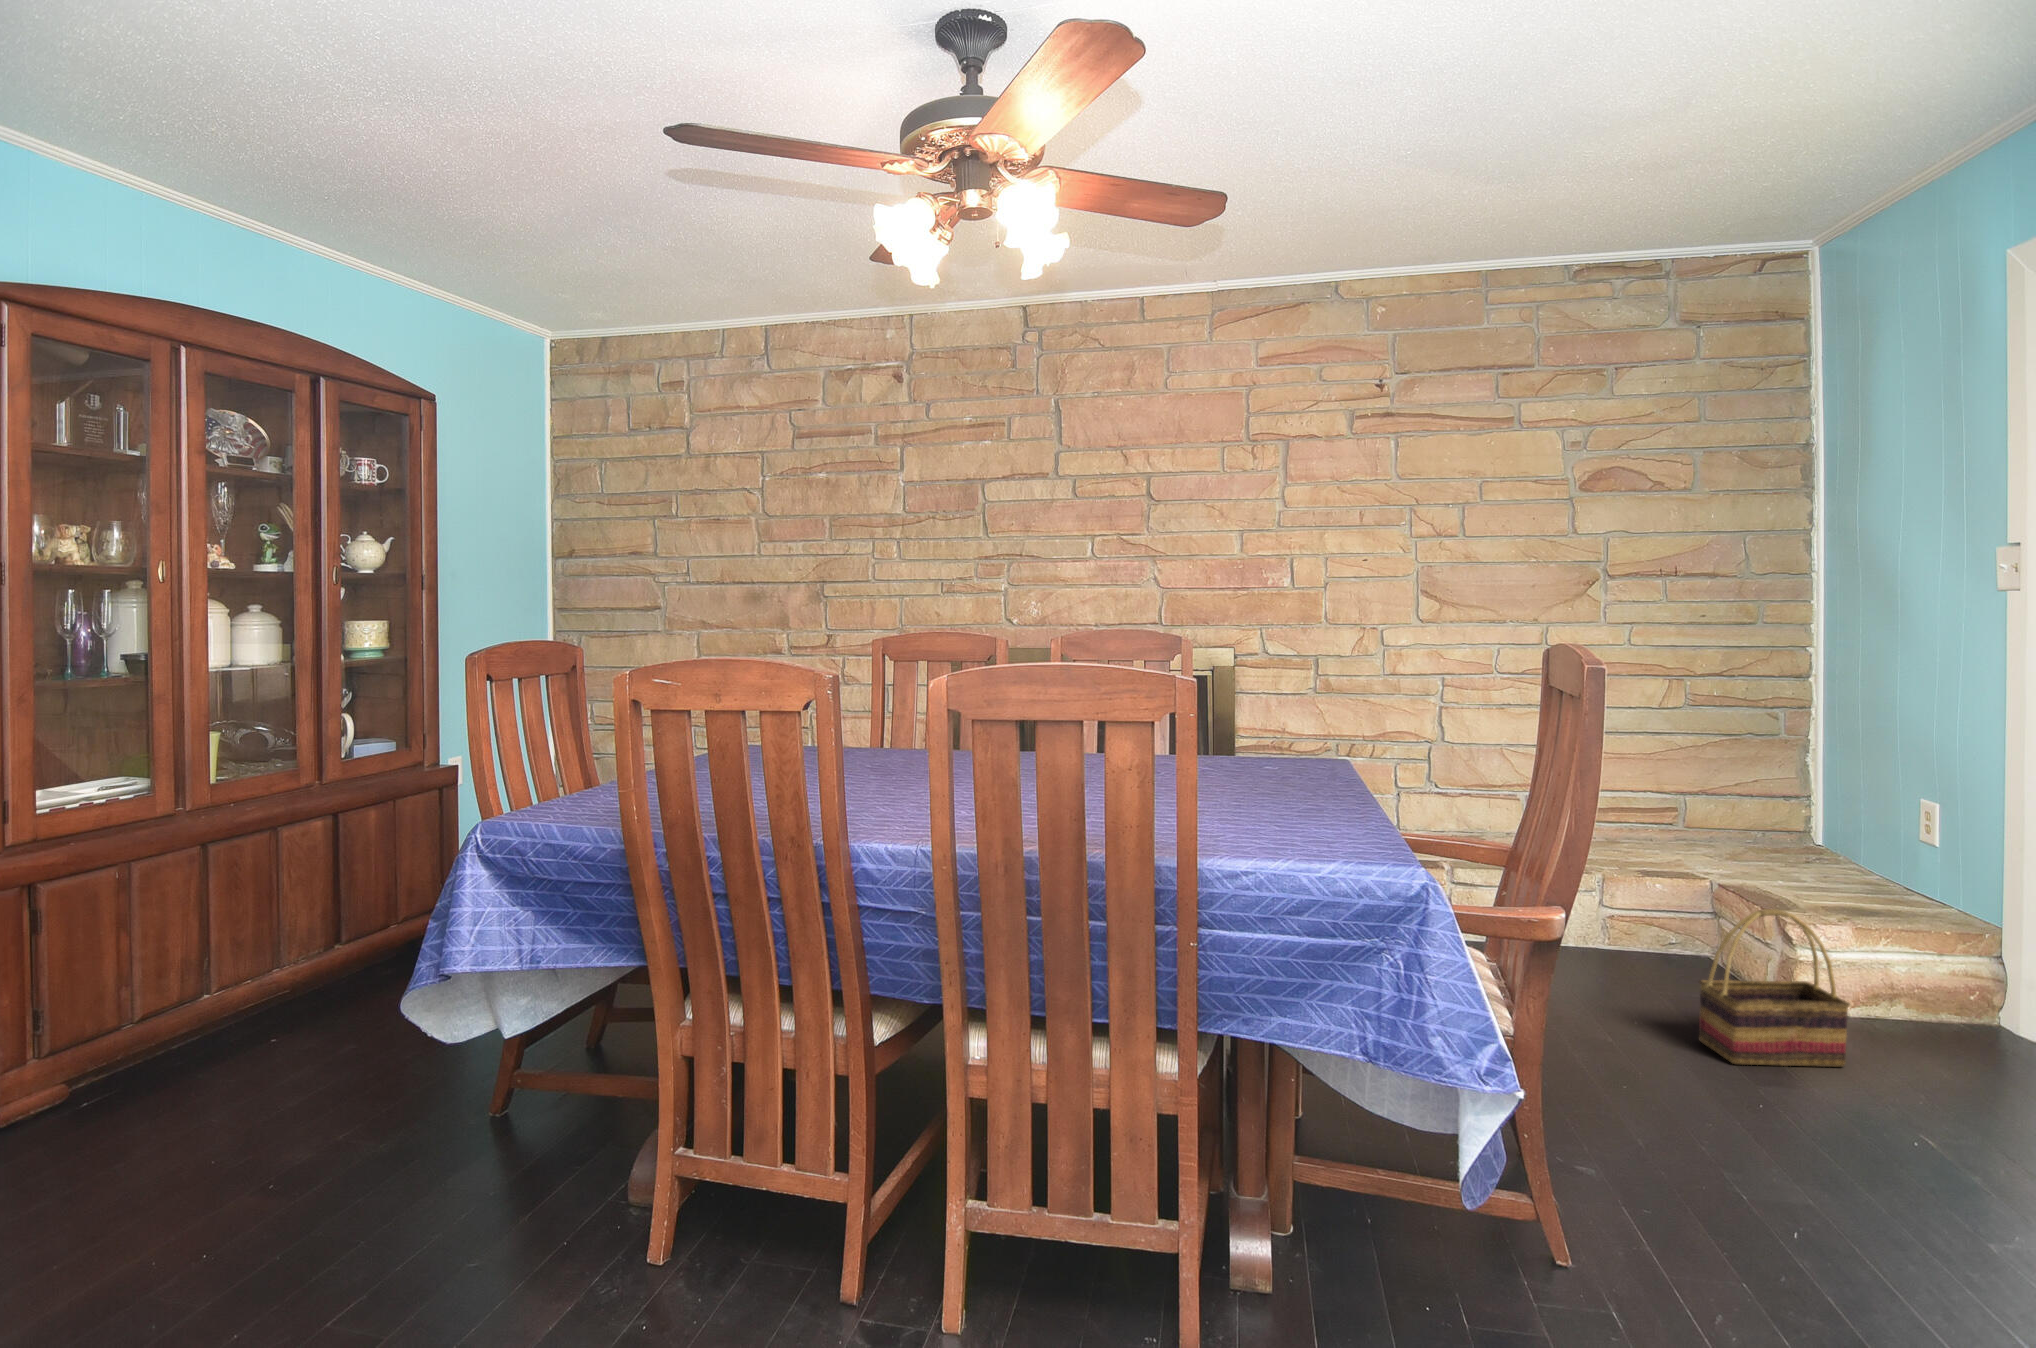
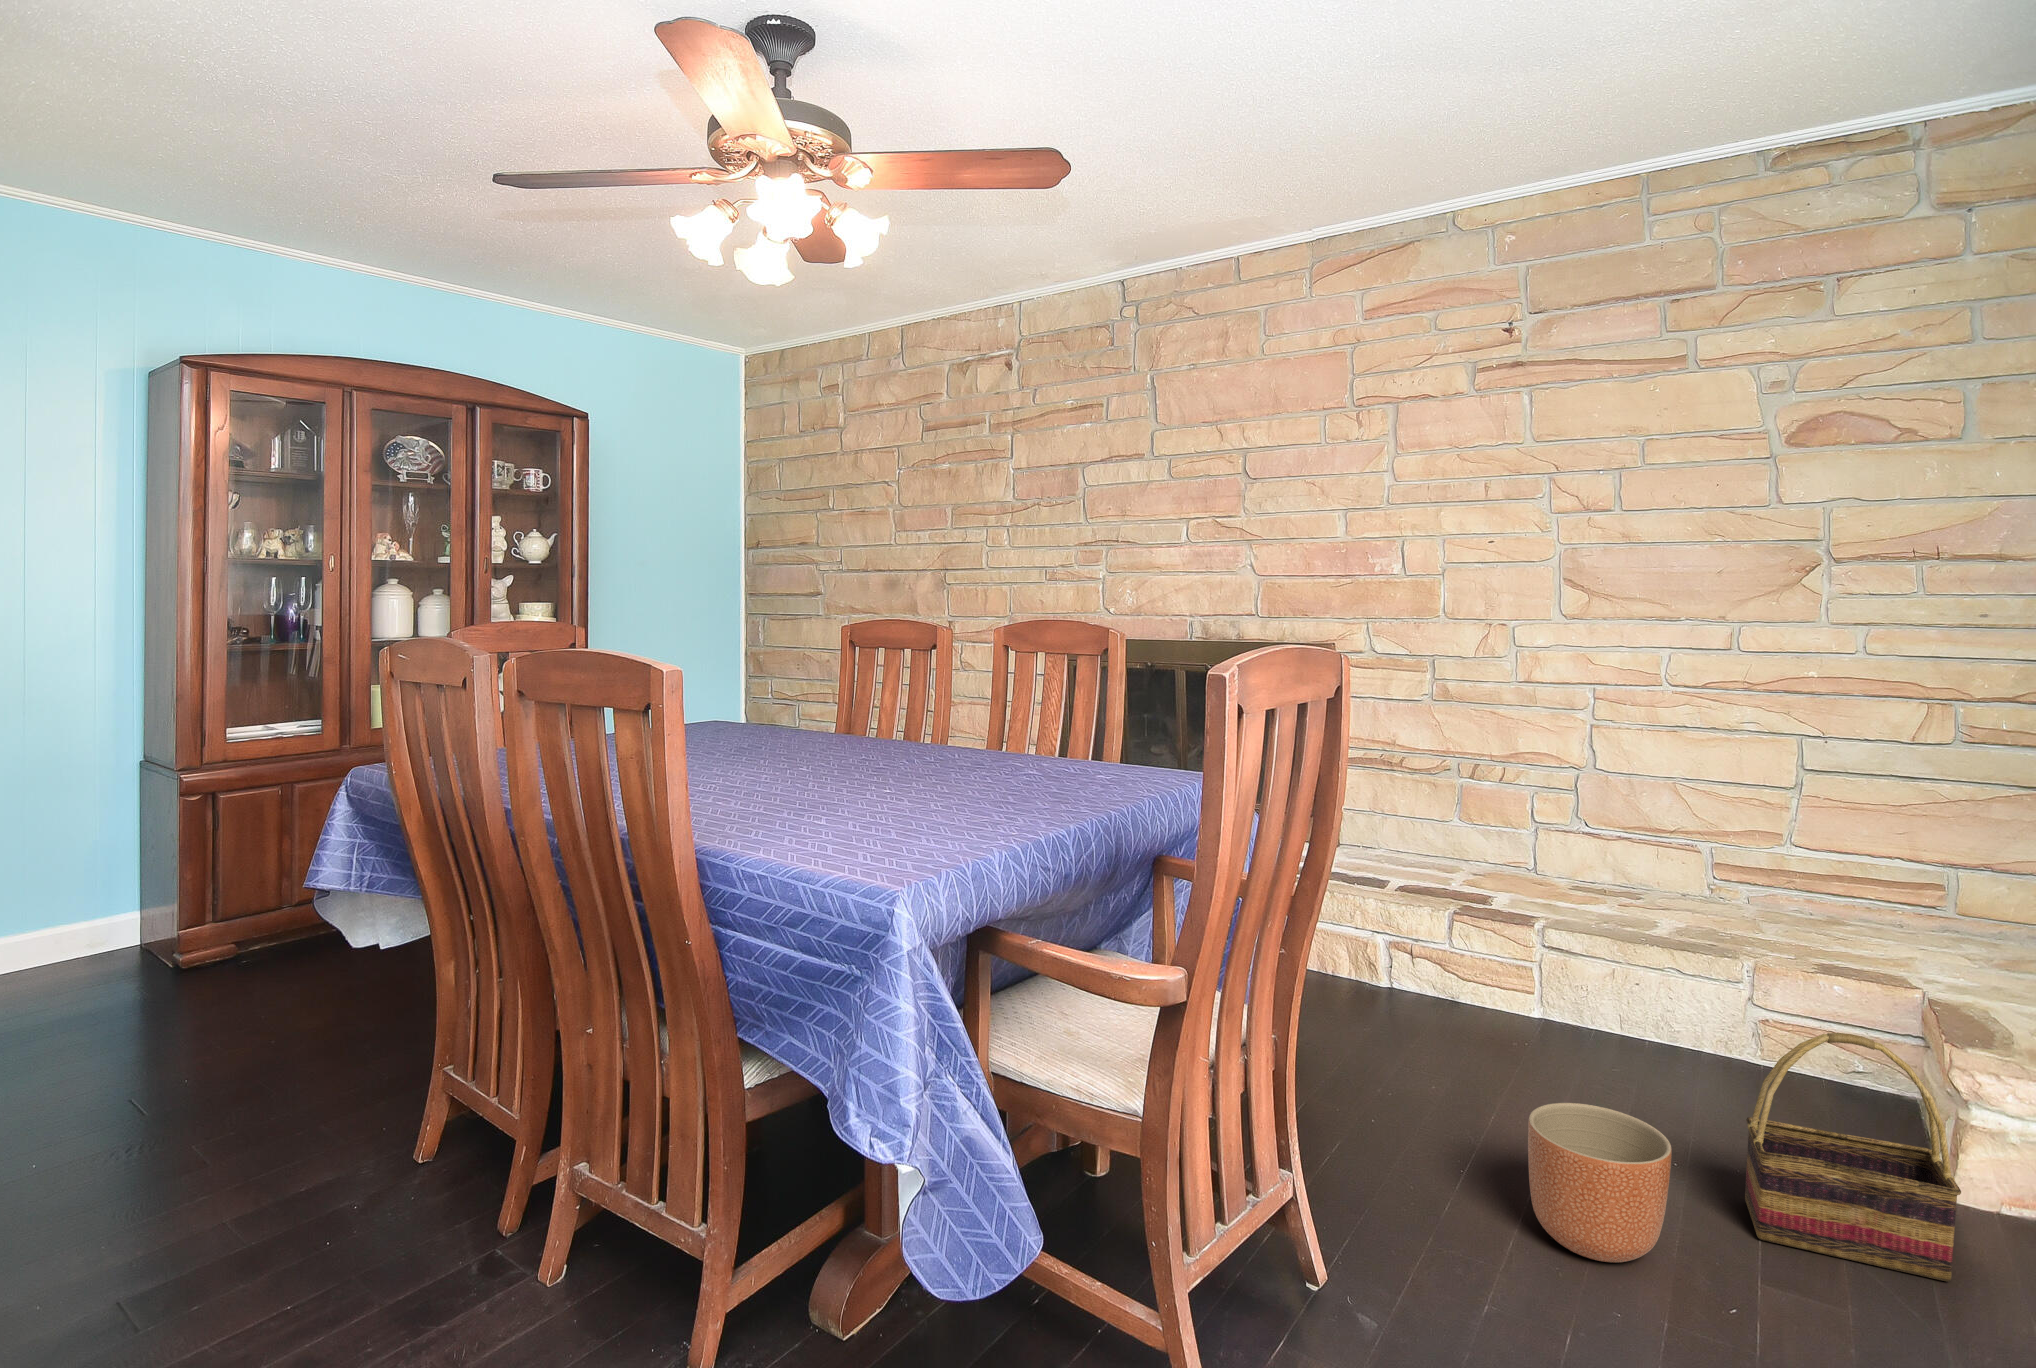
planter: none [1604,988,1714,1100] -> present [1528,1103,1672,1262]

